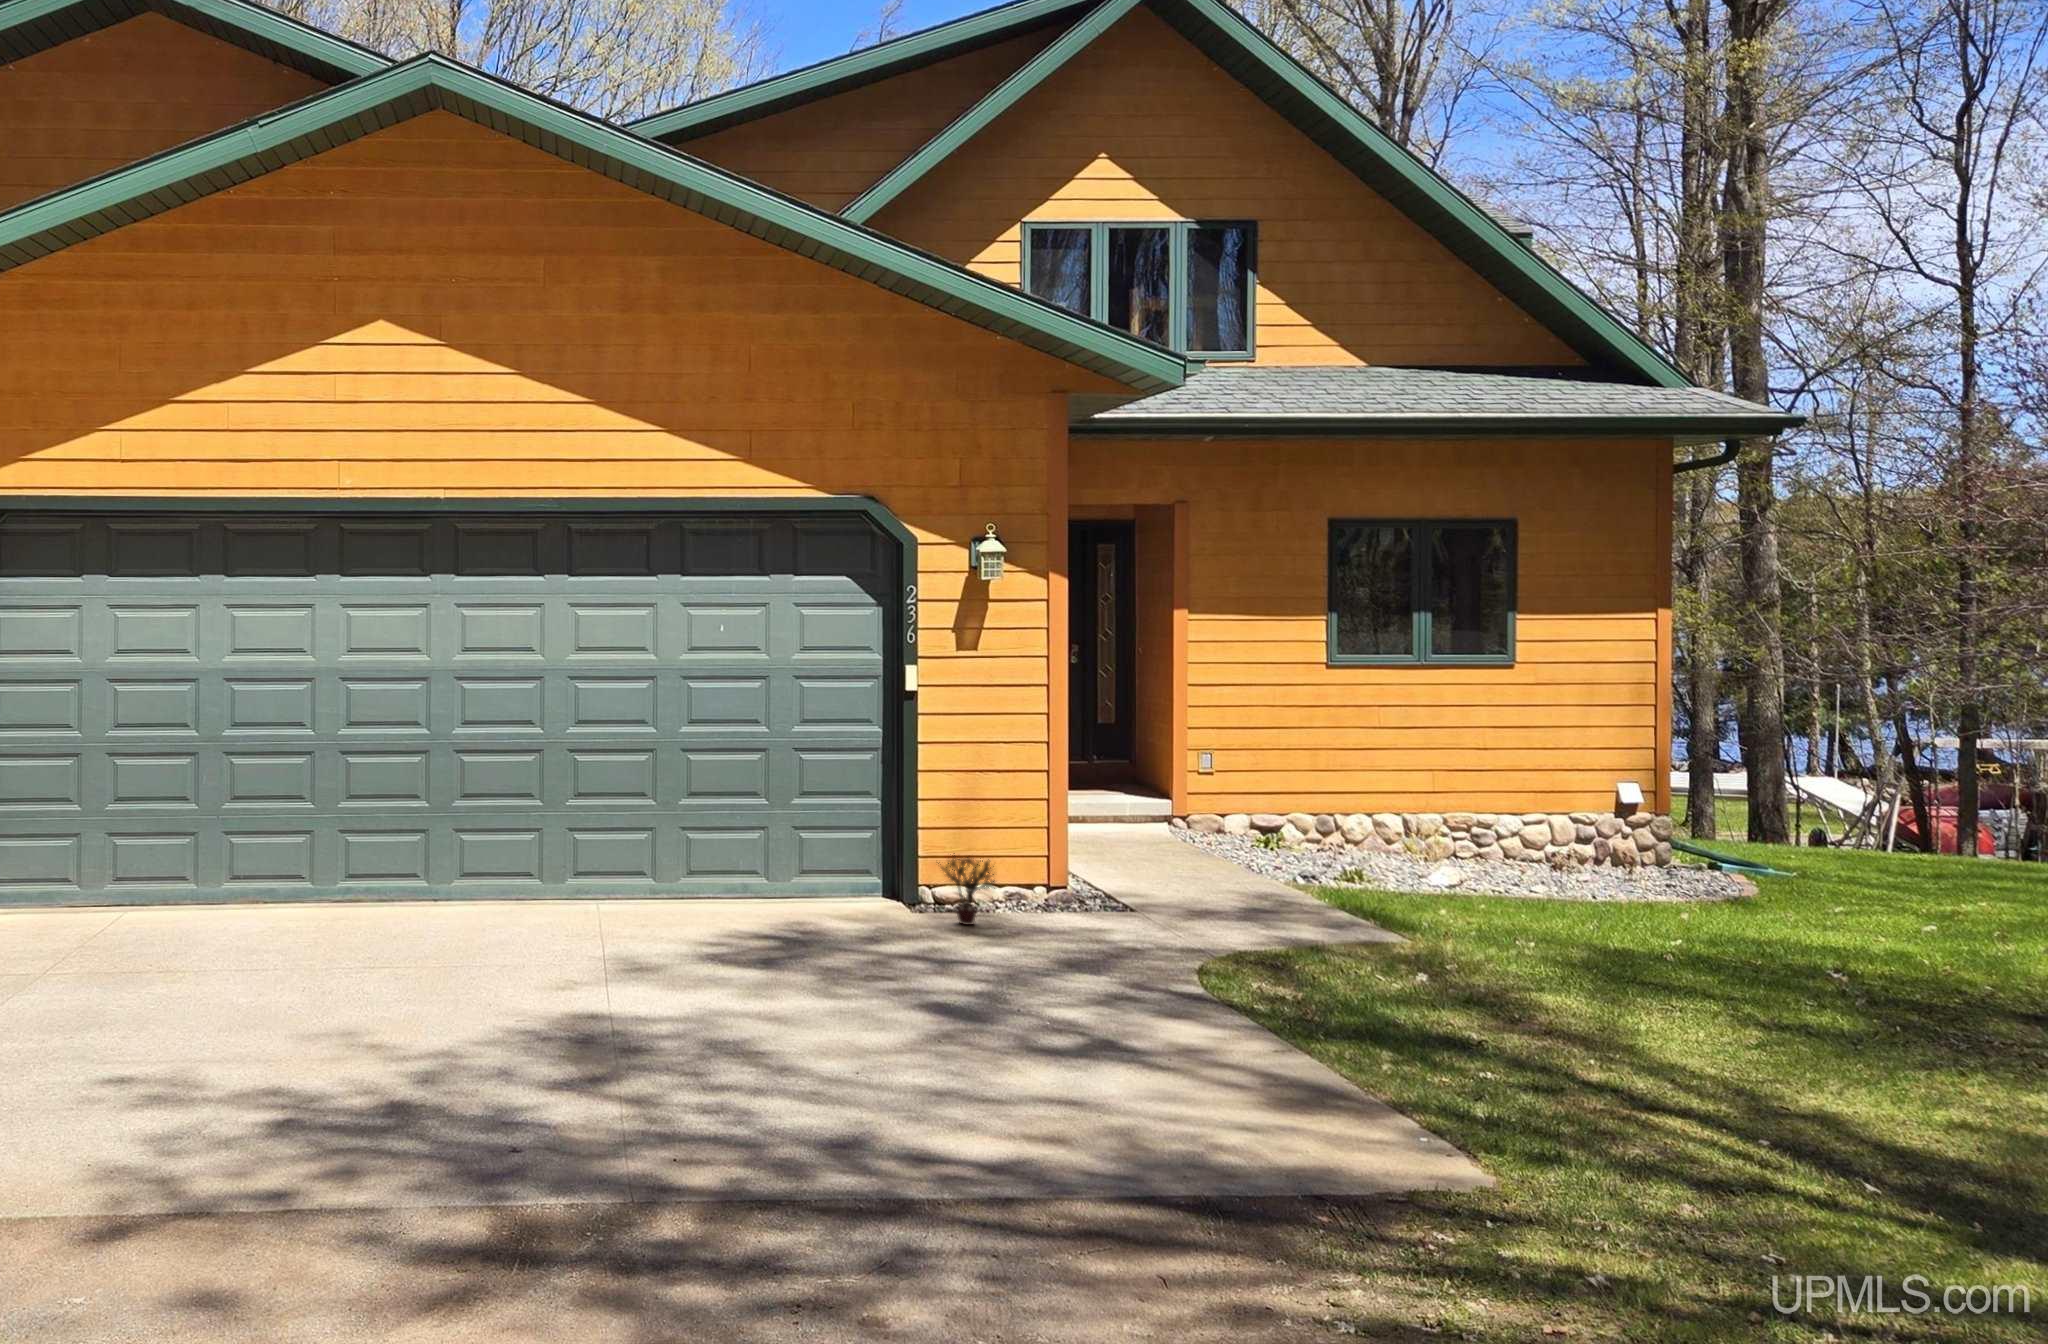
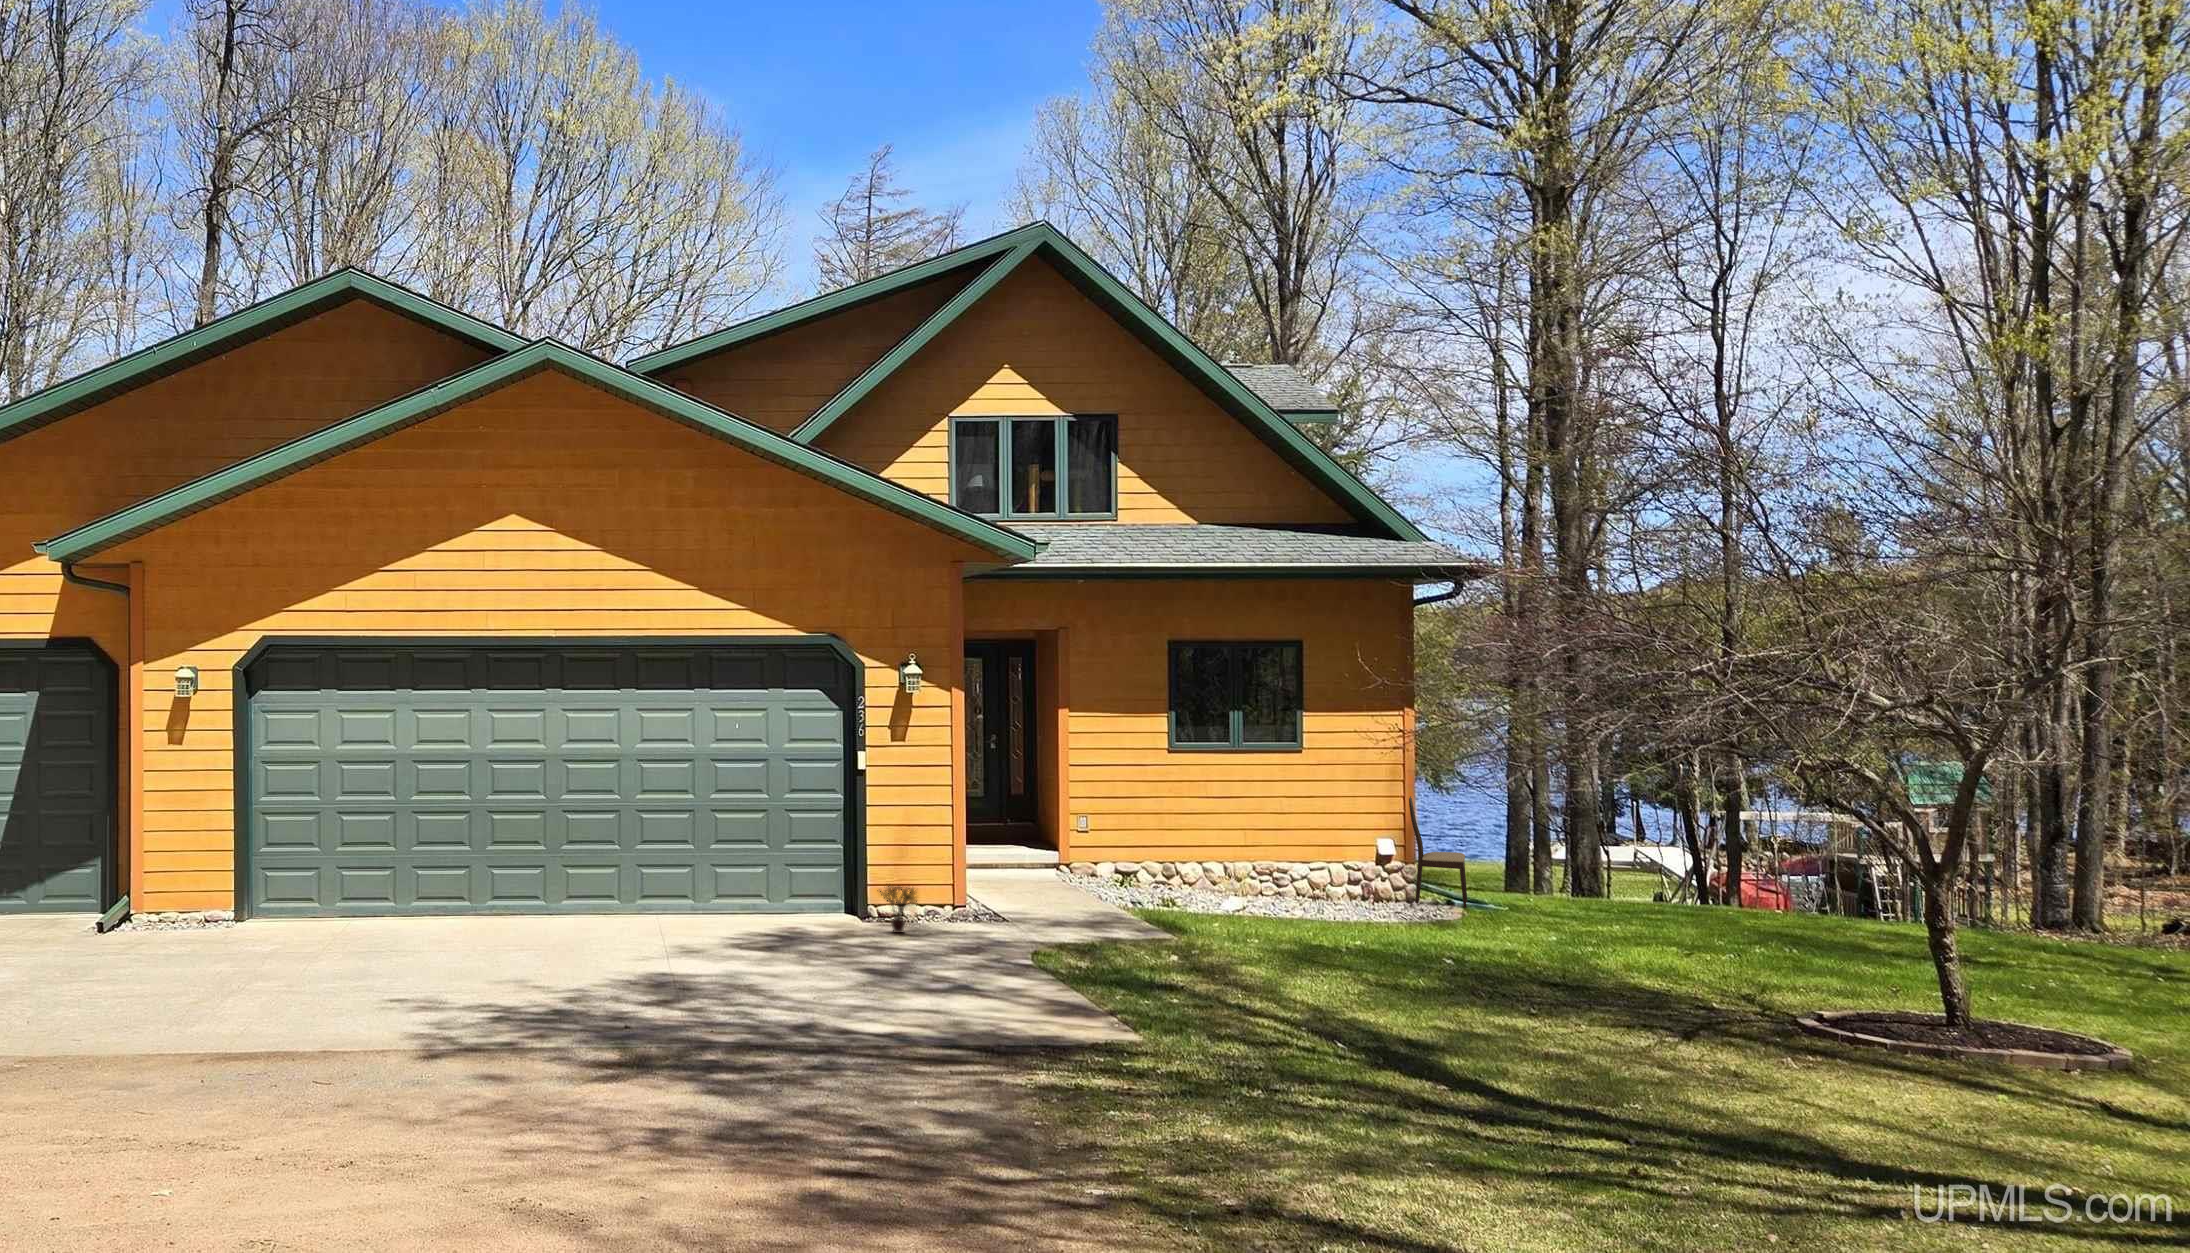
chair: none [1669,731,1762,891] -> present [1409,796,1467,908]

